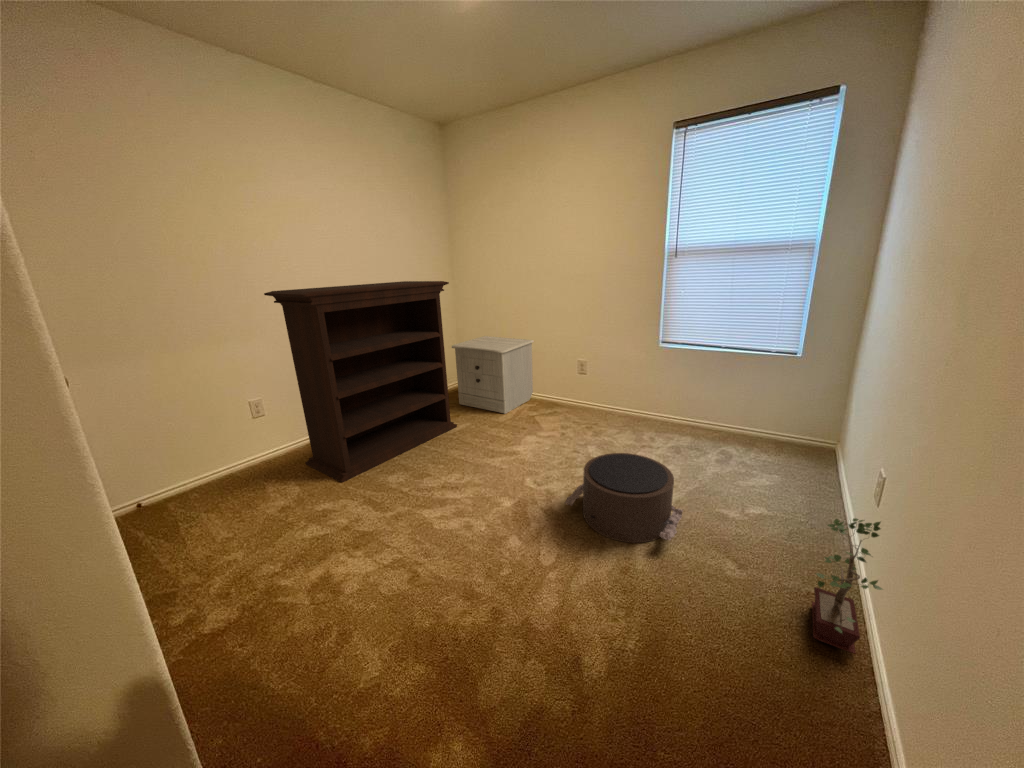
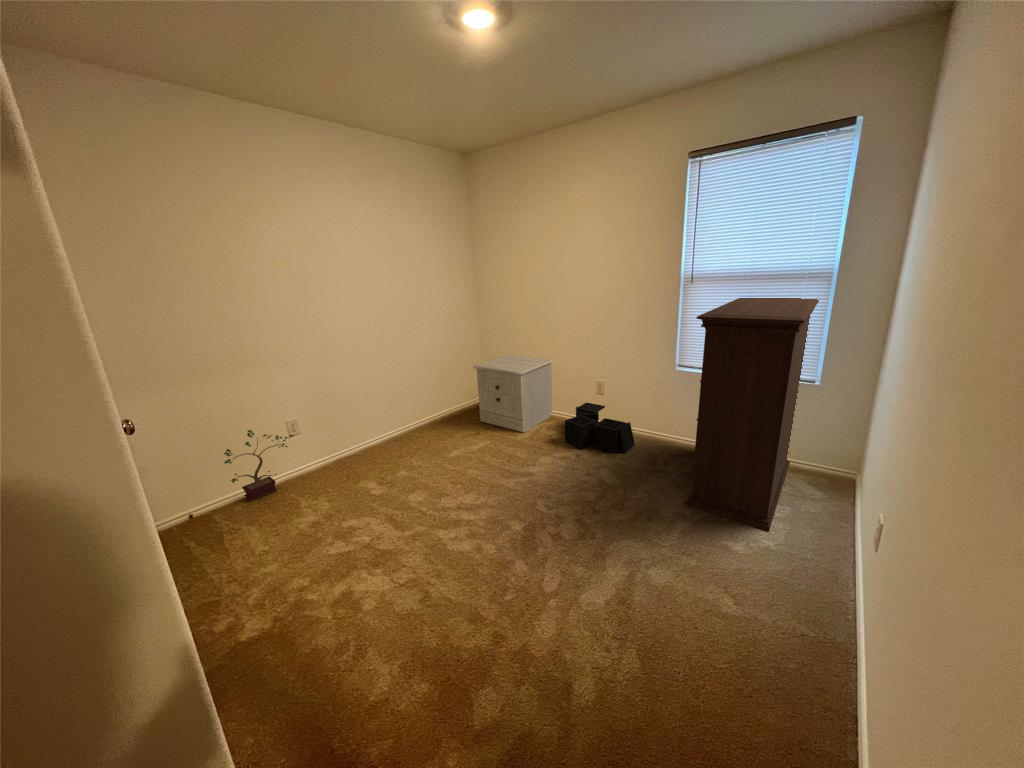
bookshelf: present [264,281,457,483] -> present [685,297,819,531]
storage bin: none [548,383,619,432] -> present [565,403,635,454]
pouf: present [565,453,683,543] -> none [570,482,687,574]
potted plant: present [812,518,882,654] -> present [224,430,294,501]

